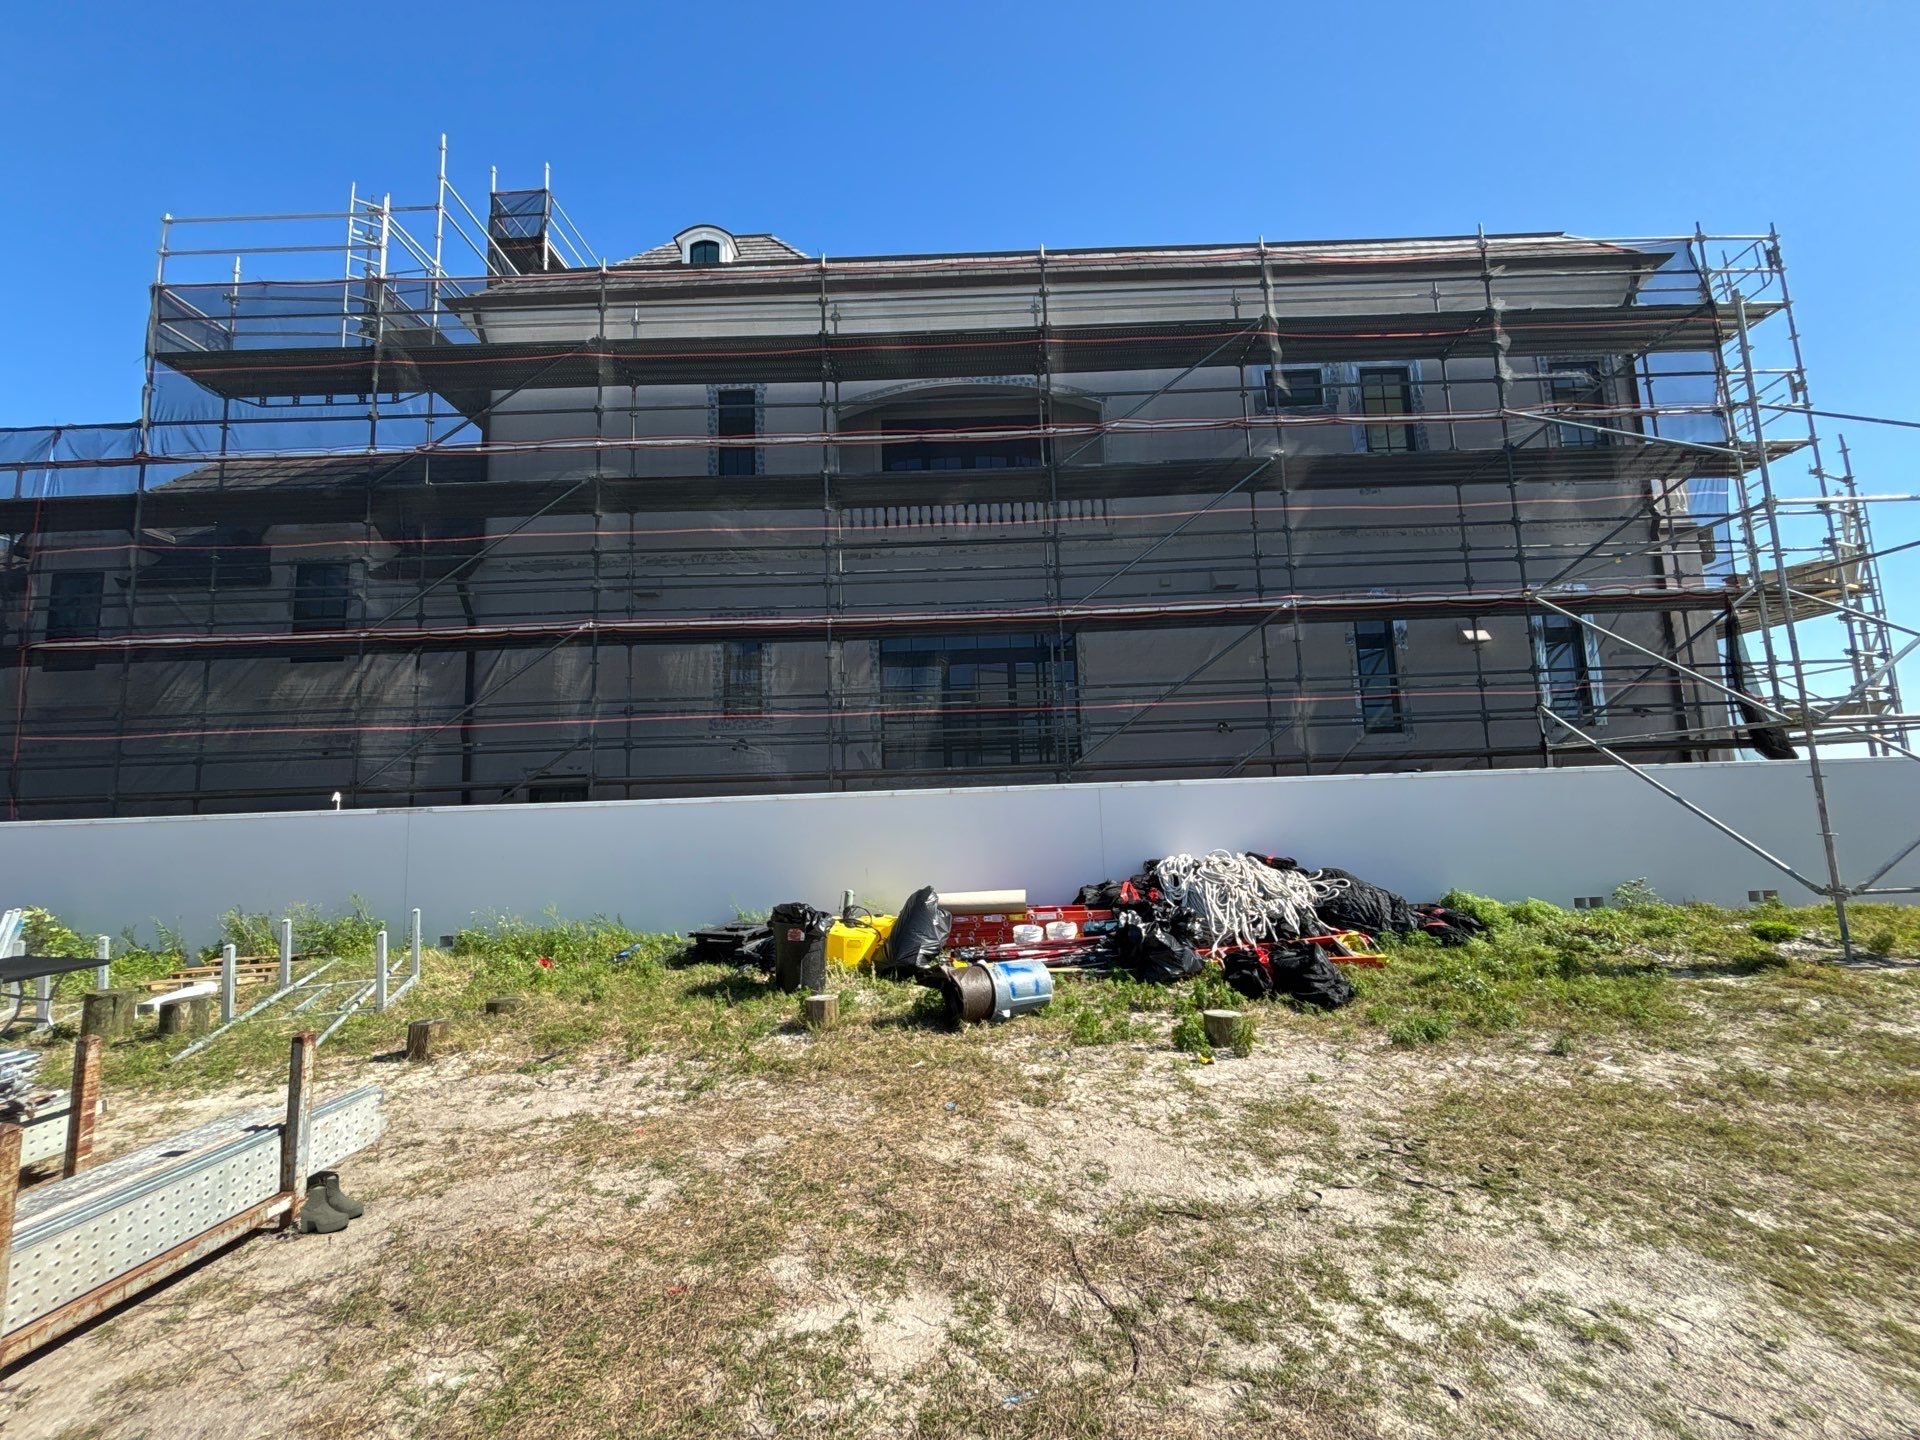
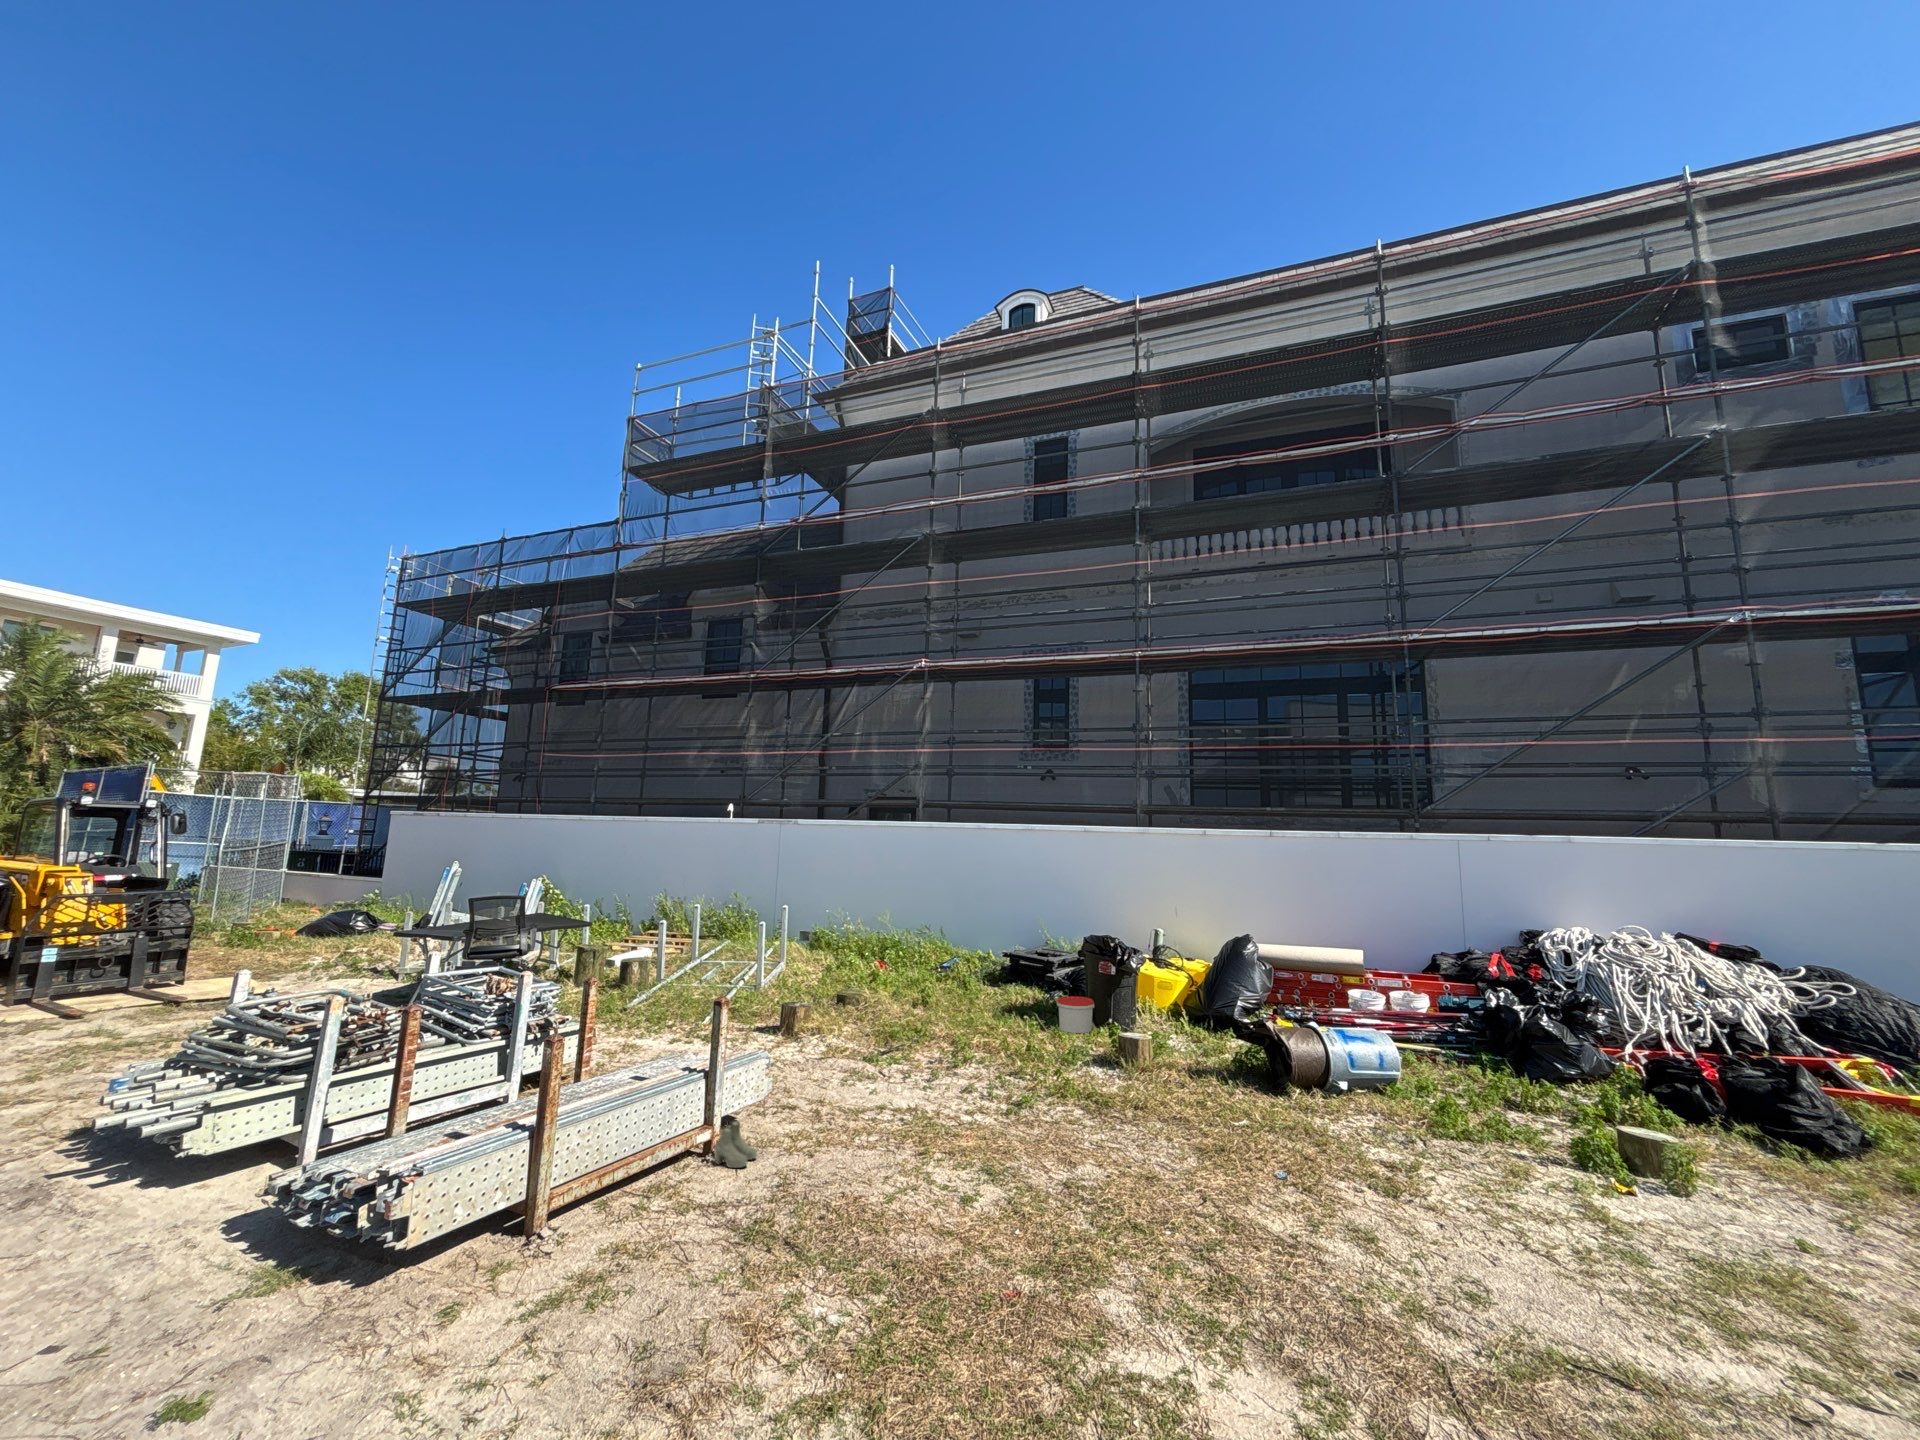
bucket: none [745,969,784,1006] -> present [1057,996,1094,1033]

